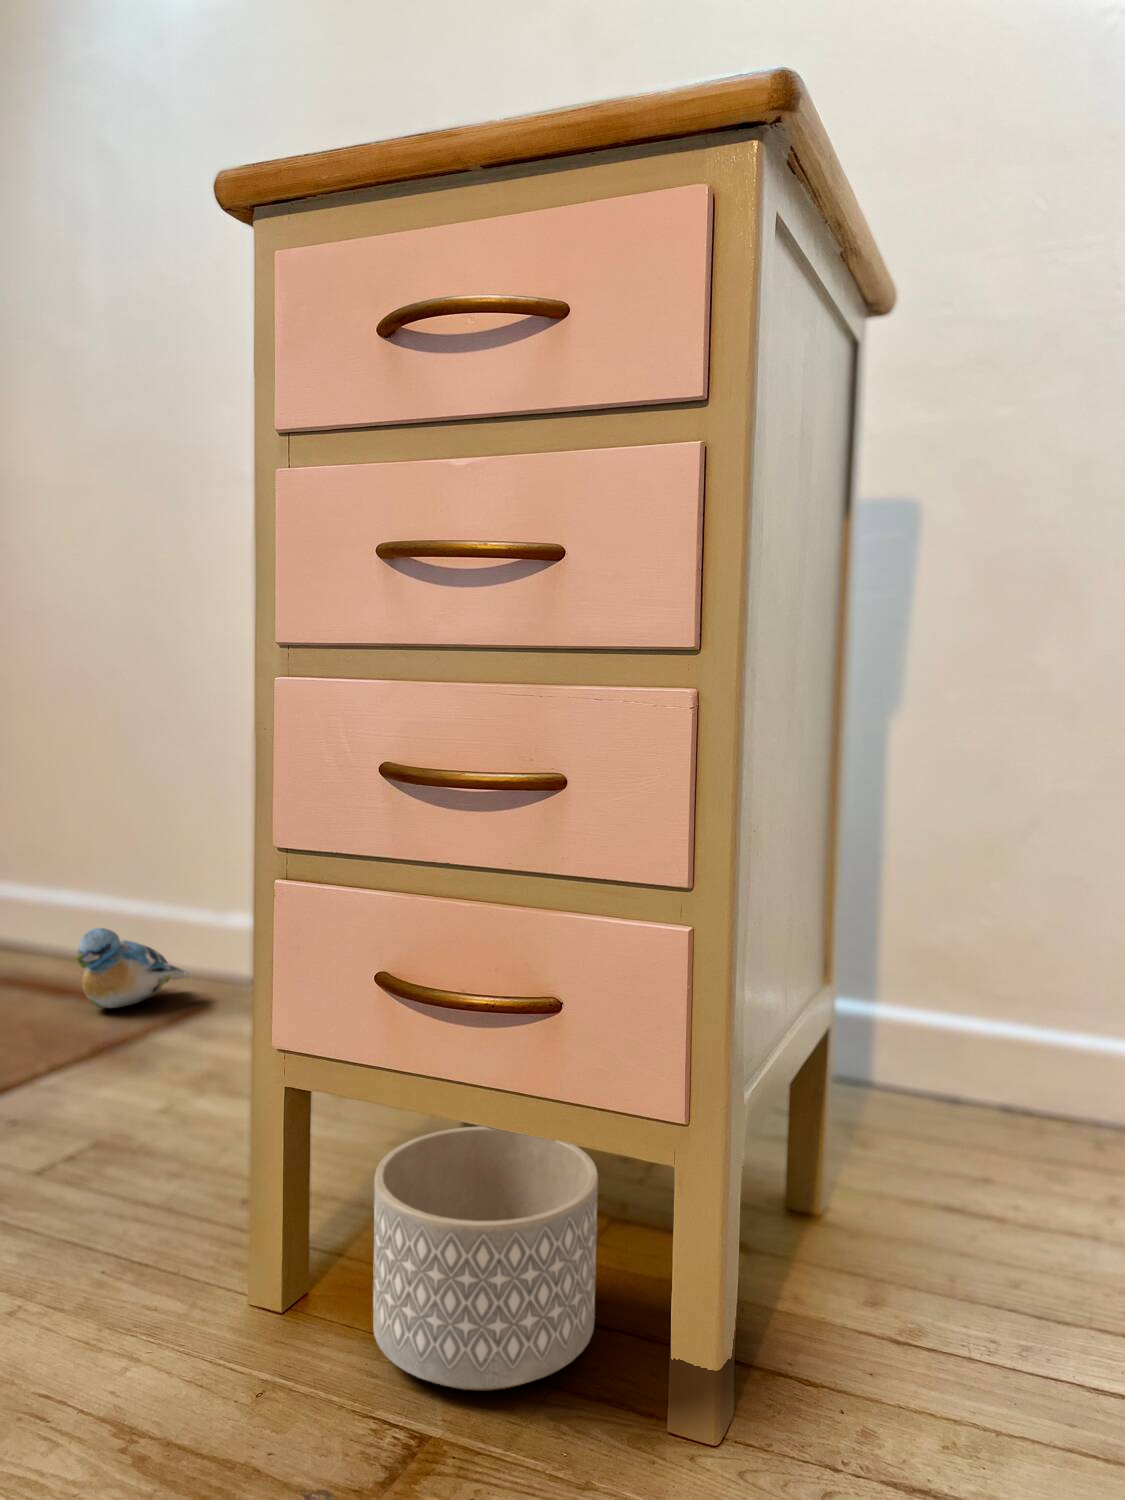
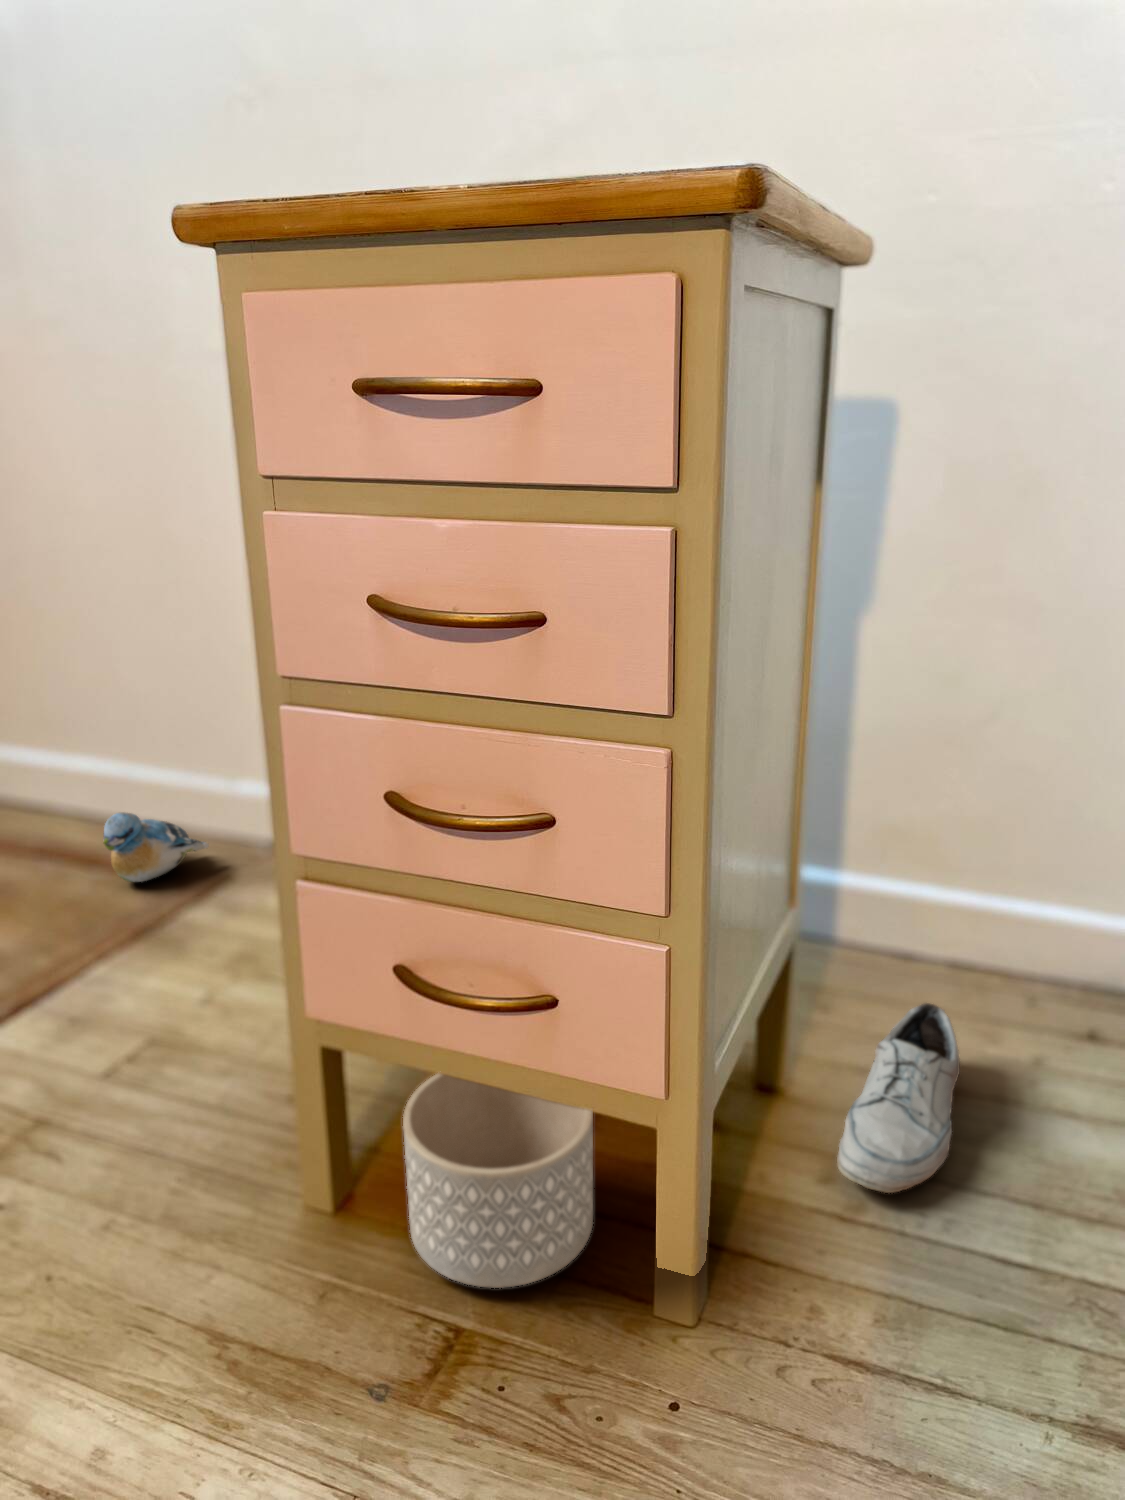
shoe: none [886,1119,1022,1312] -> present [837,1003,960,1193]

